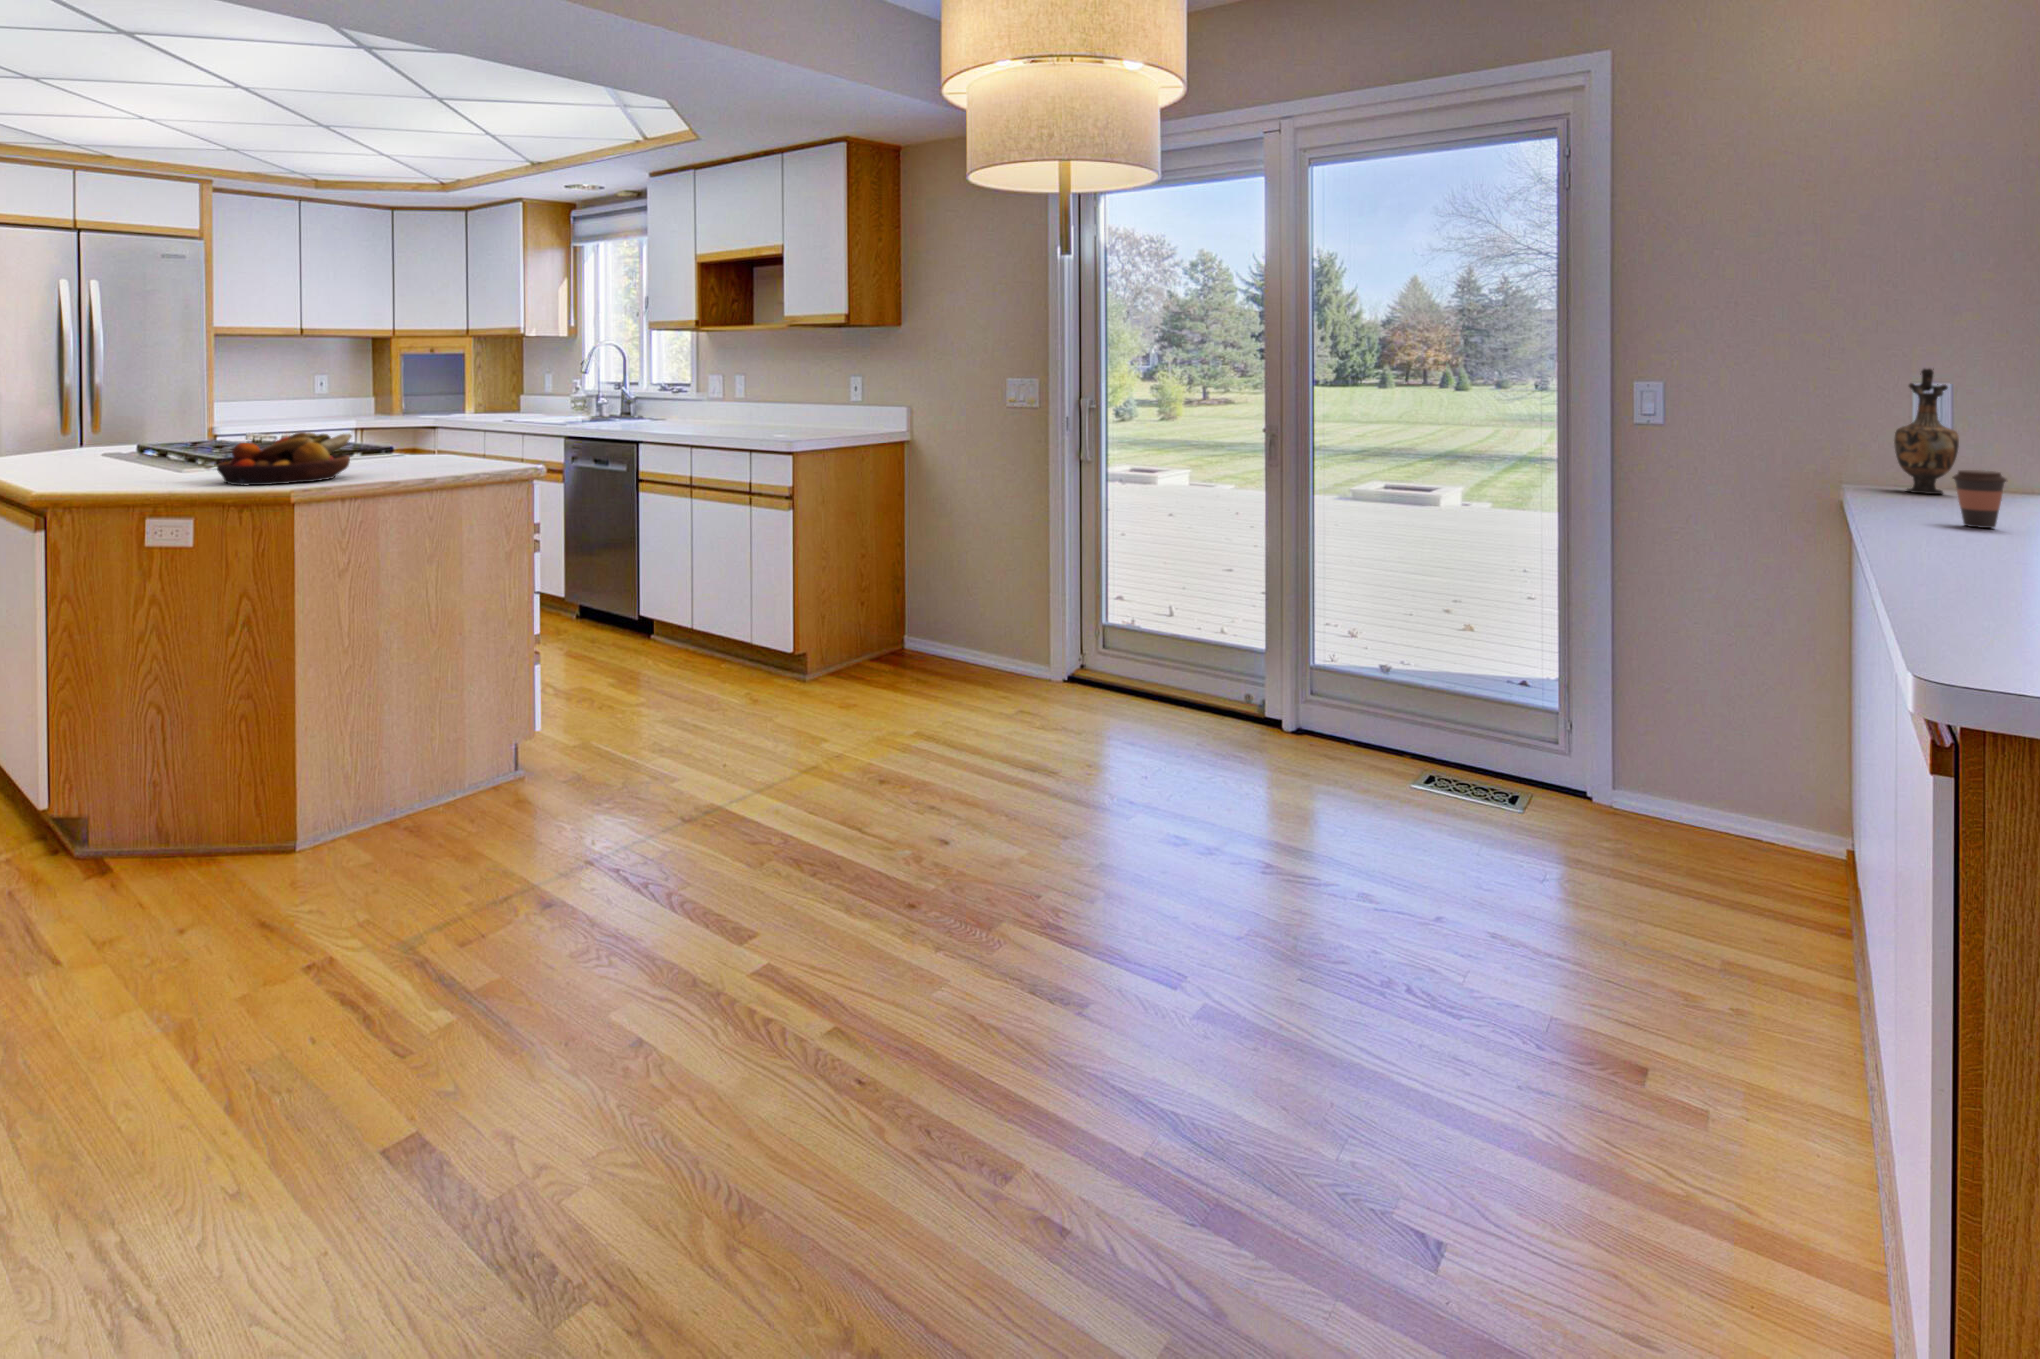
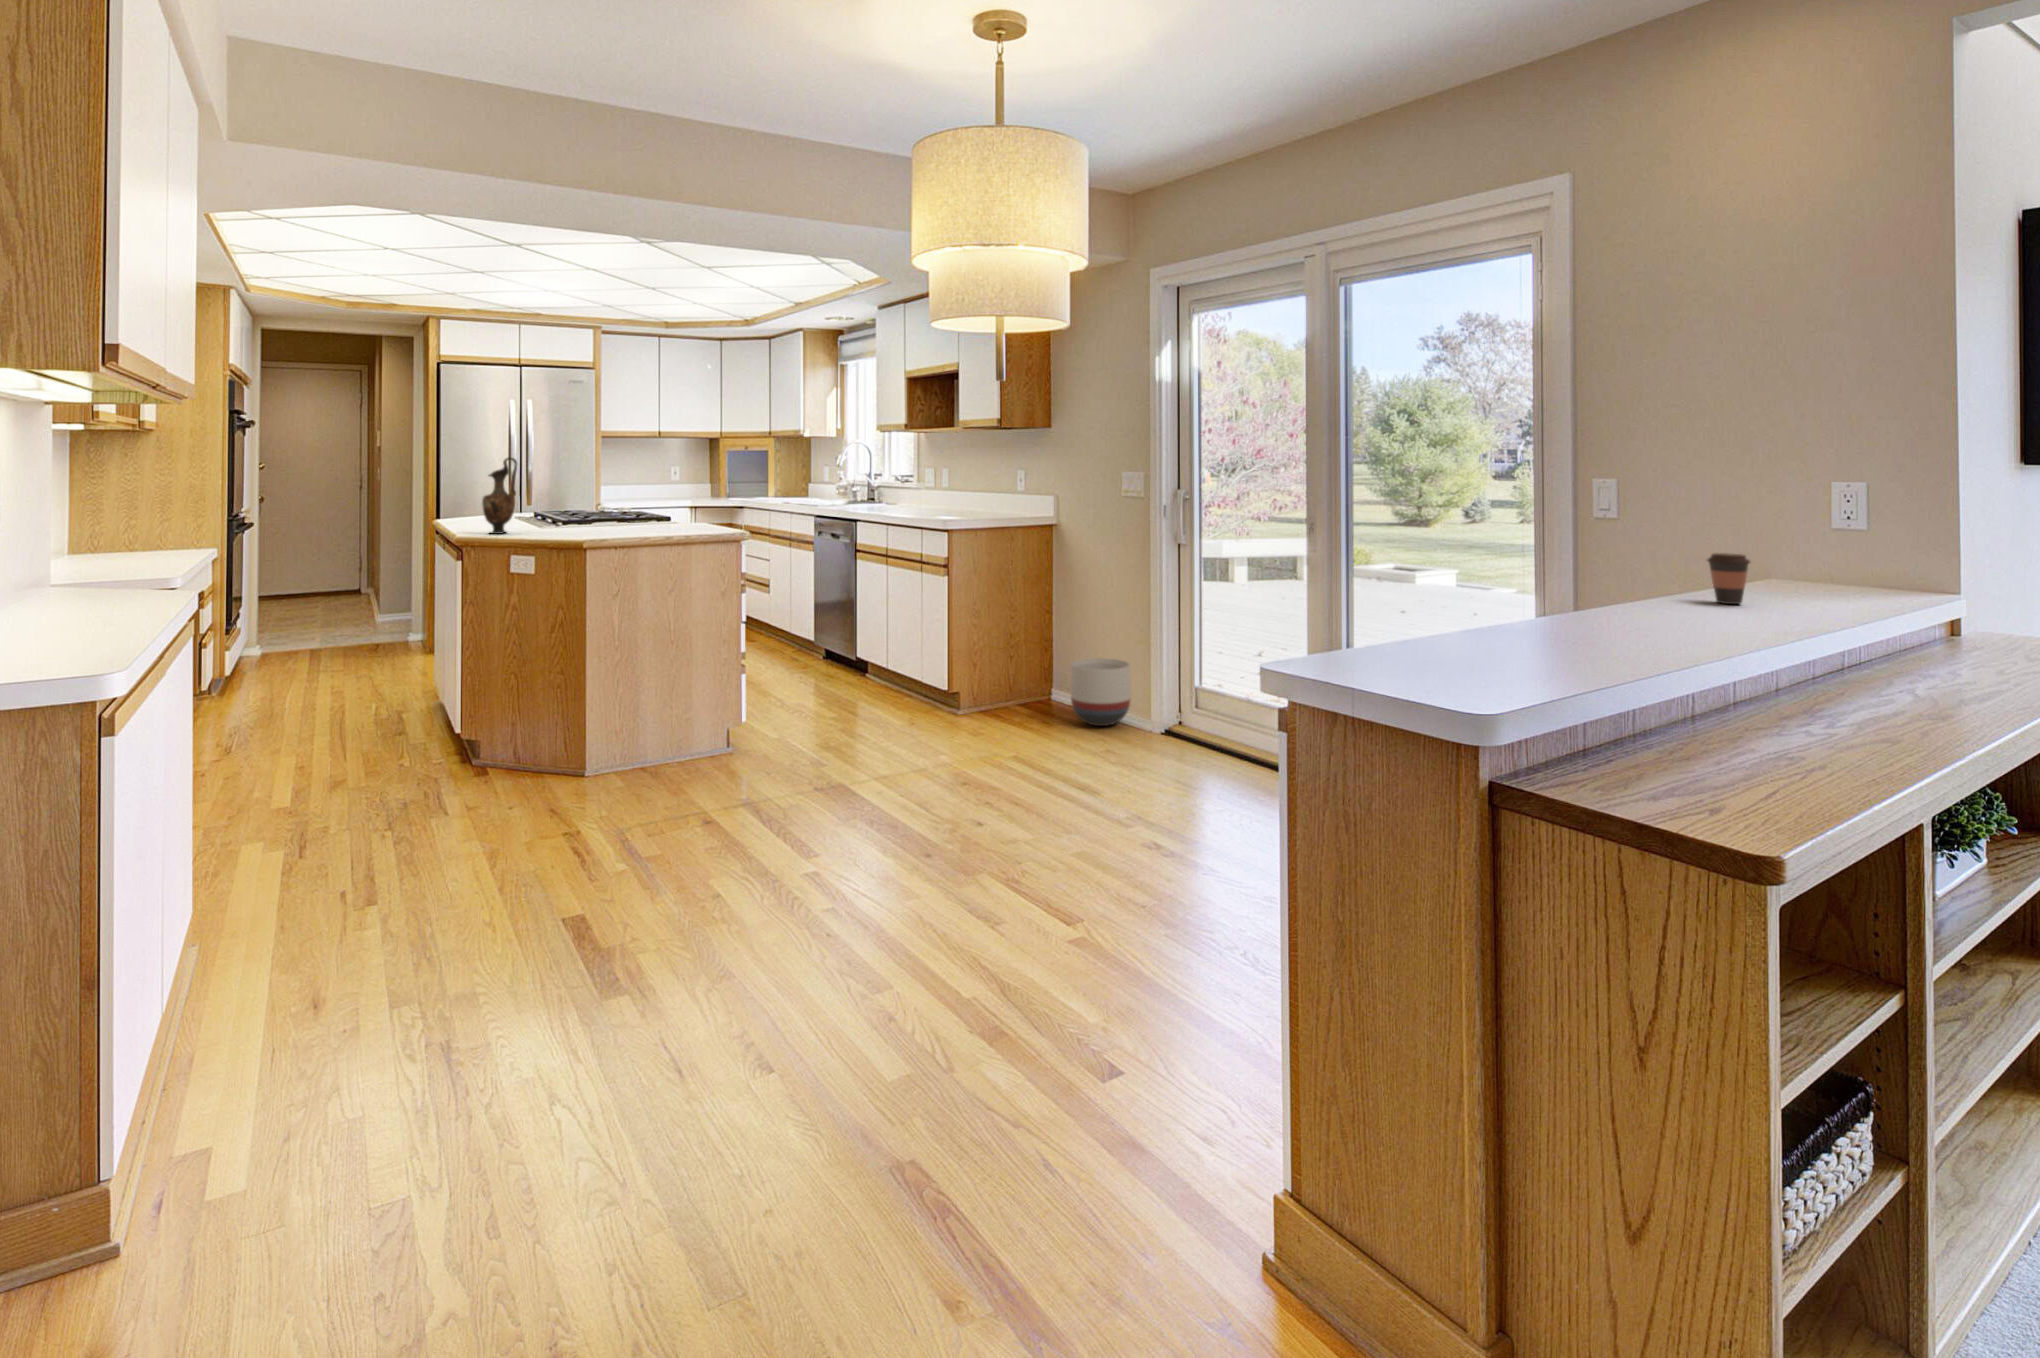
vase: present [1894,369,1959,494] -> present [482,458,517,534]
fruit bowl: present [217,432,351,485] -> none [540,503,622,537]
planter: none [956,604,1027,686] -> present [1071,658,1131,726]

